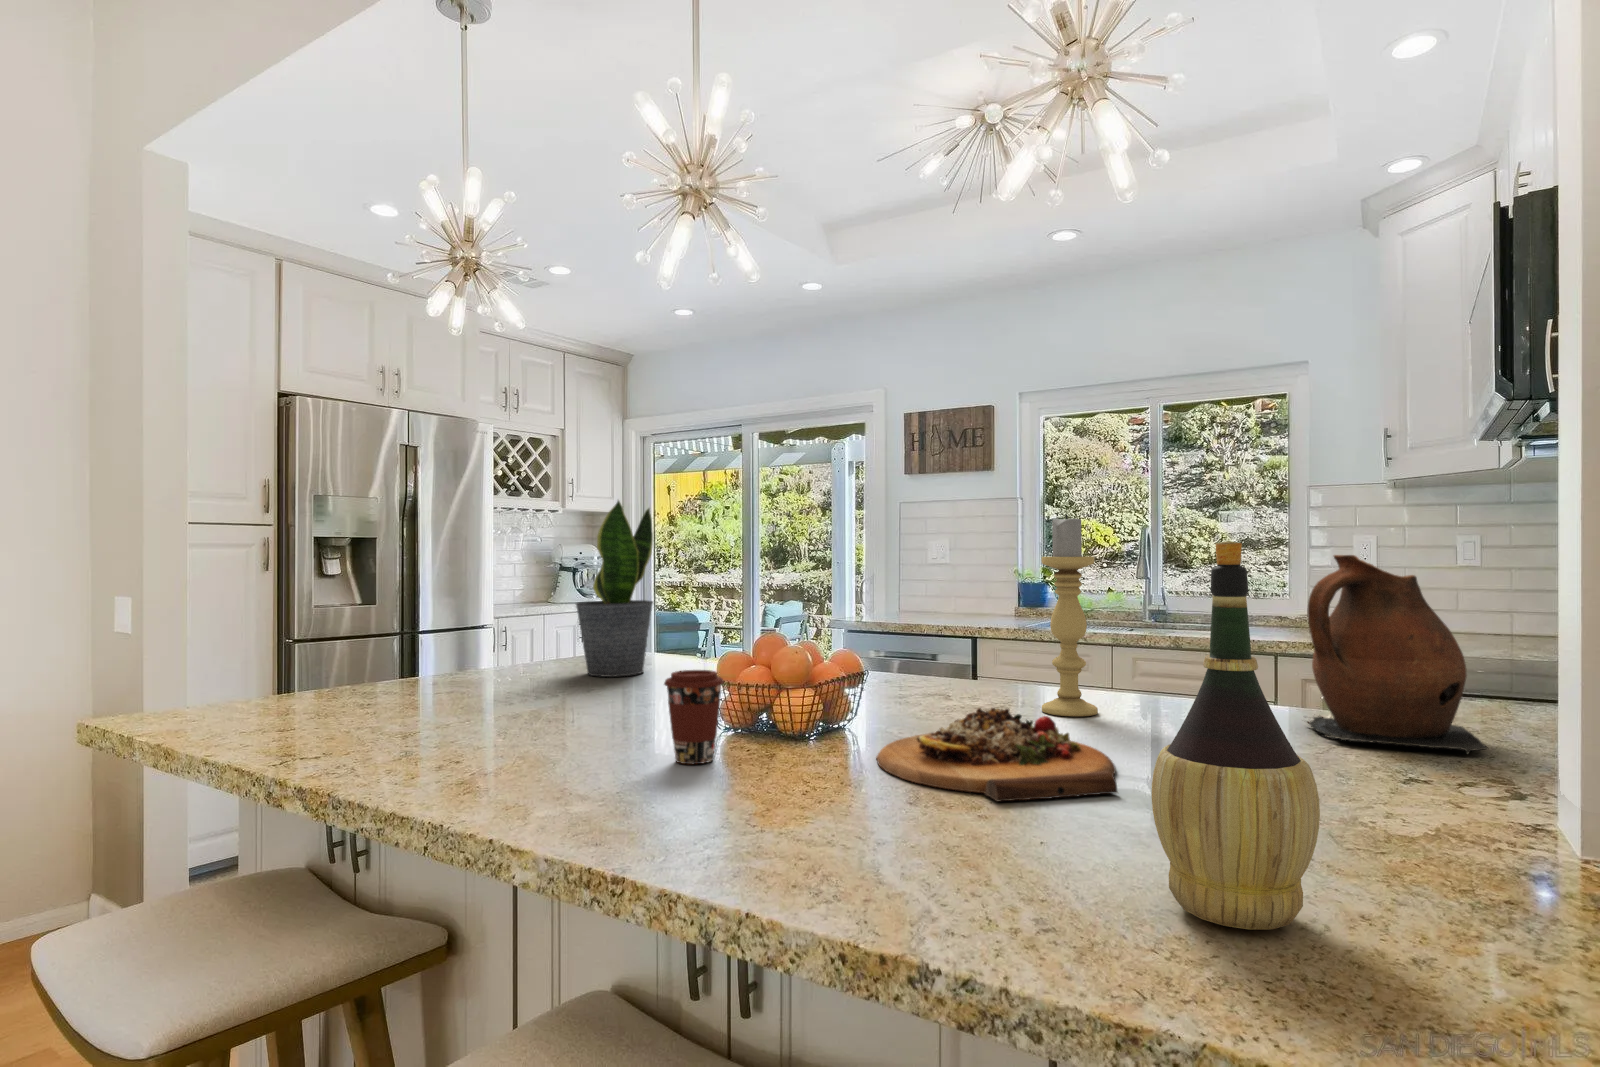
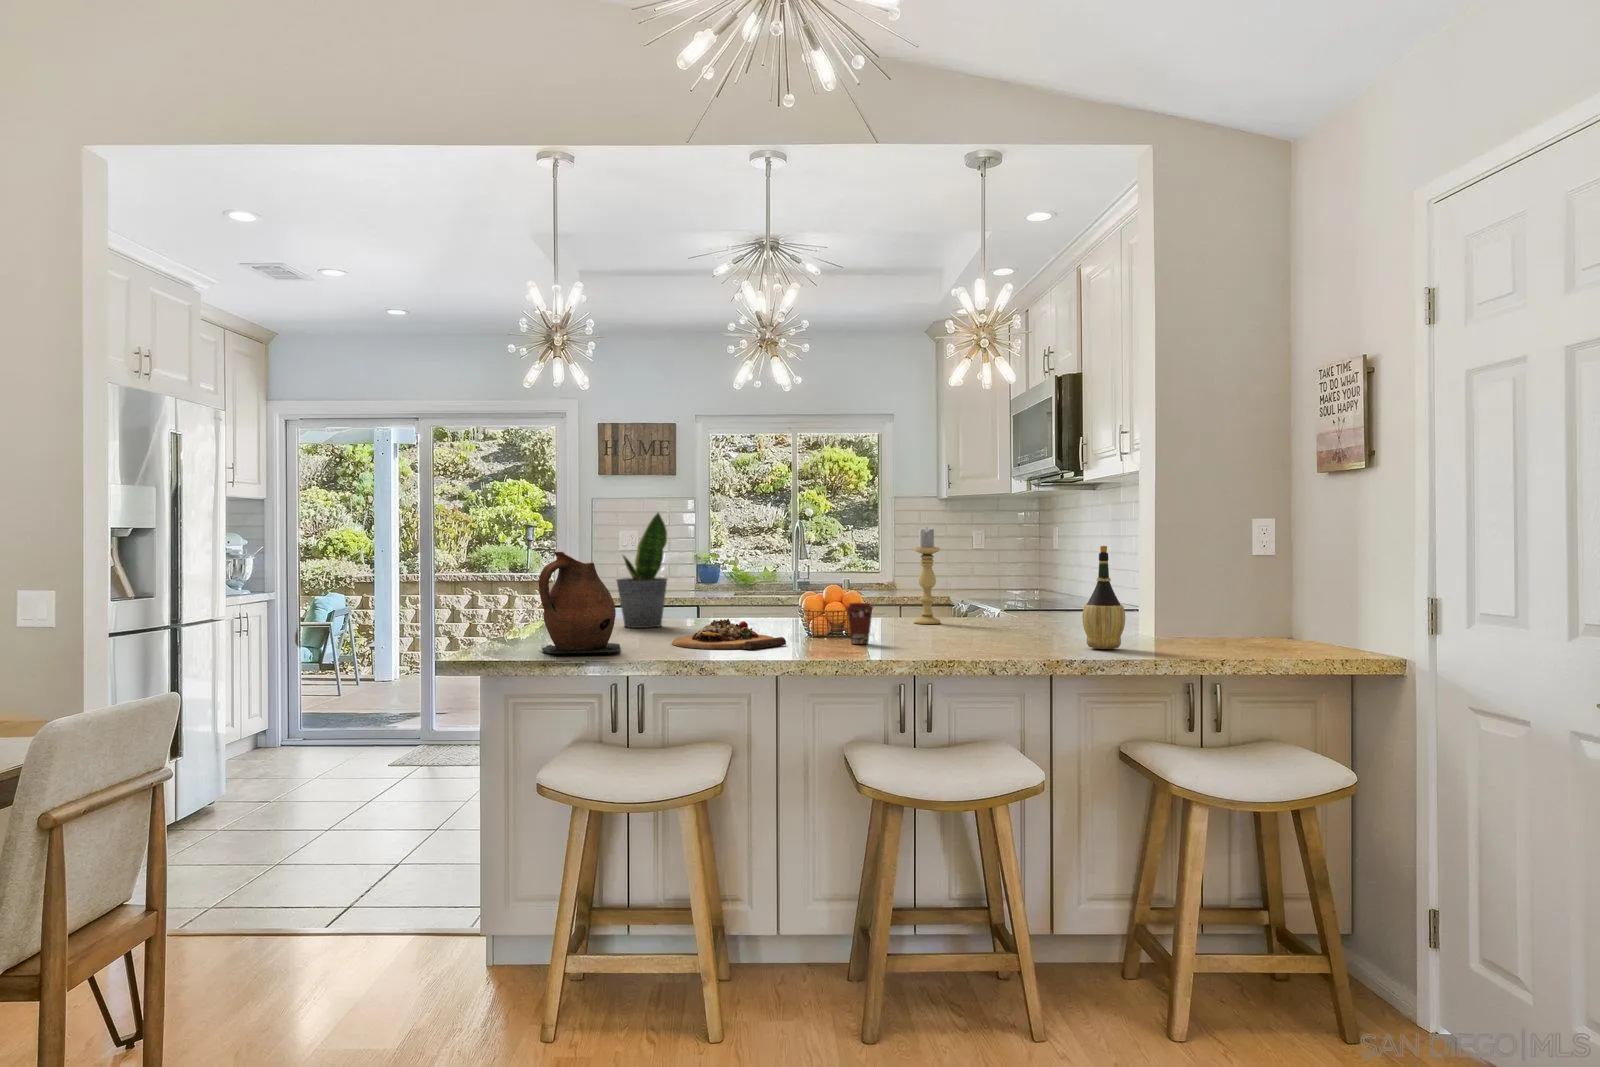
ceramic pitcher: present [1307,555,1488,754] -> present [539,552,620,654]
cutting board: present [876,708,1118,801] -> present [672,619,786,649]

